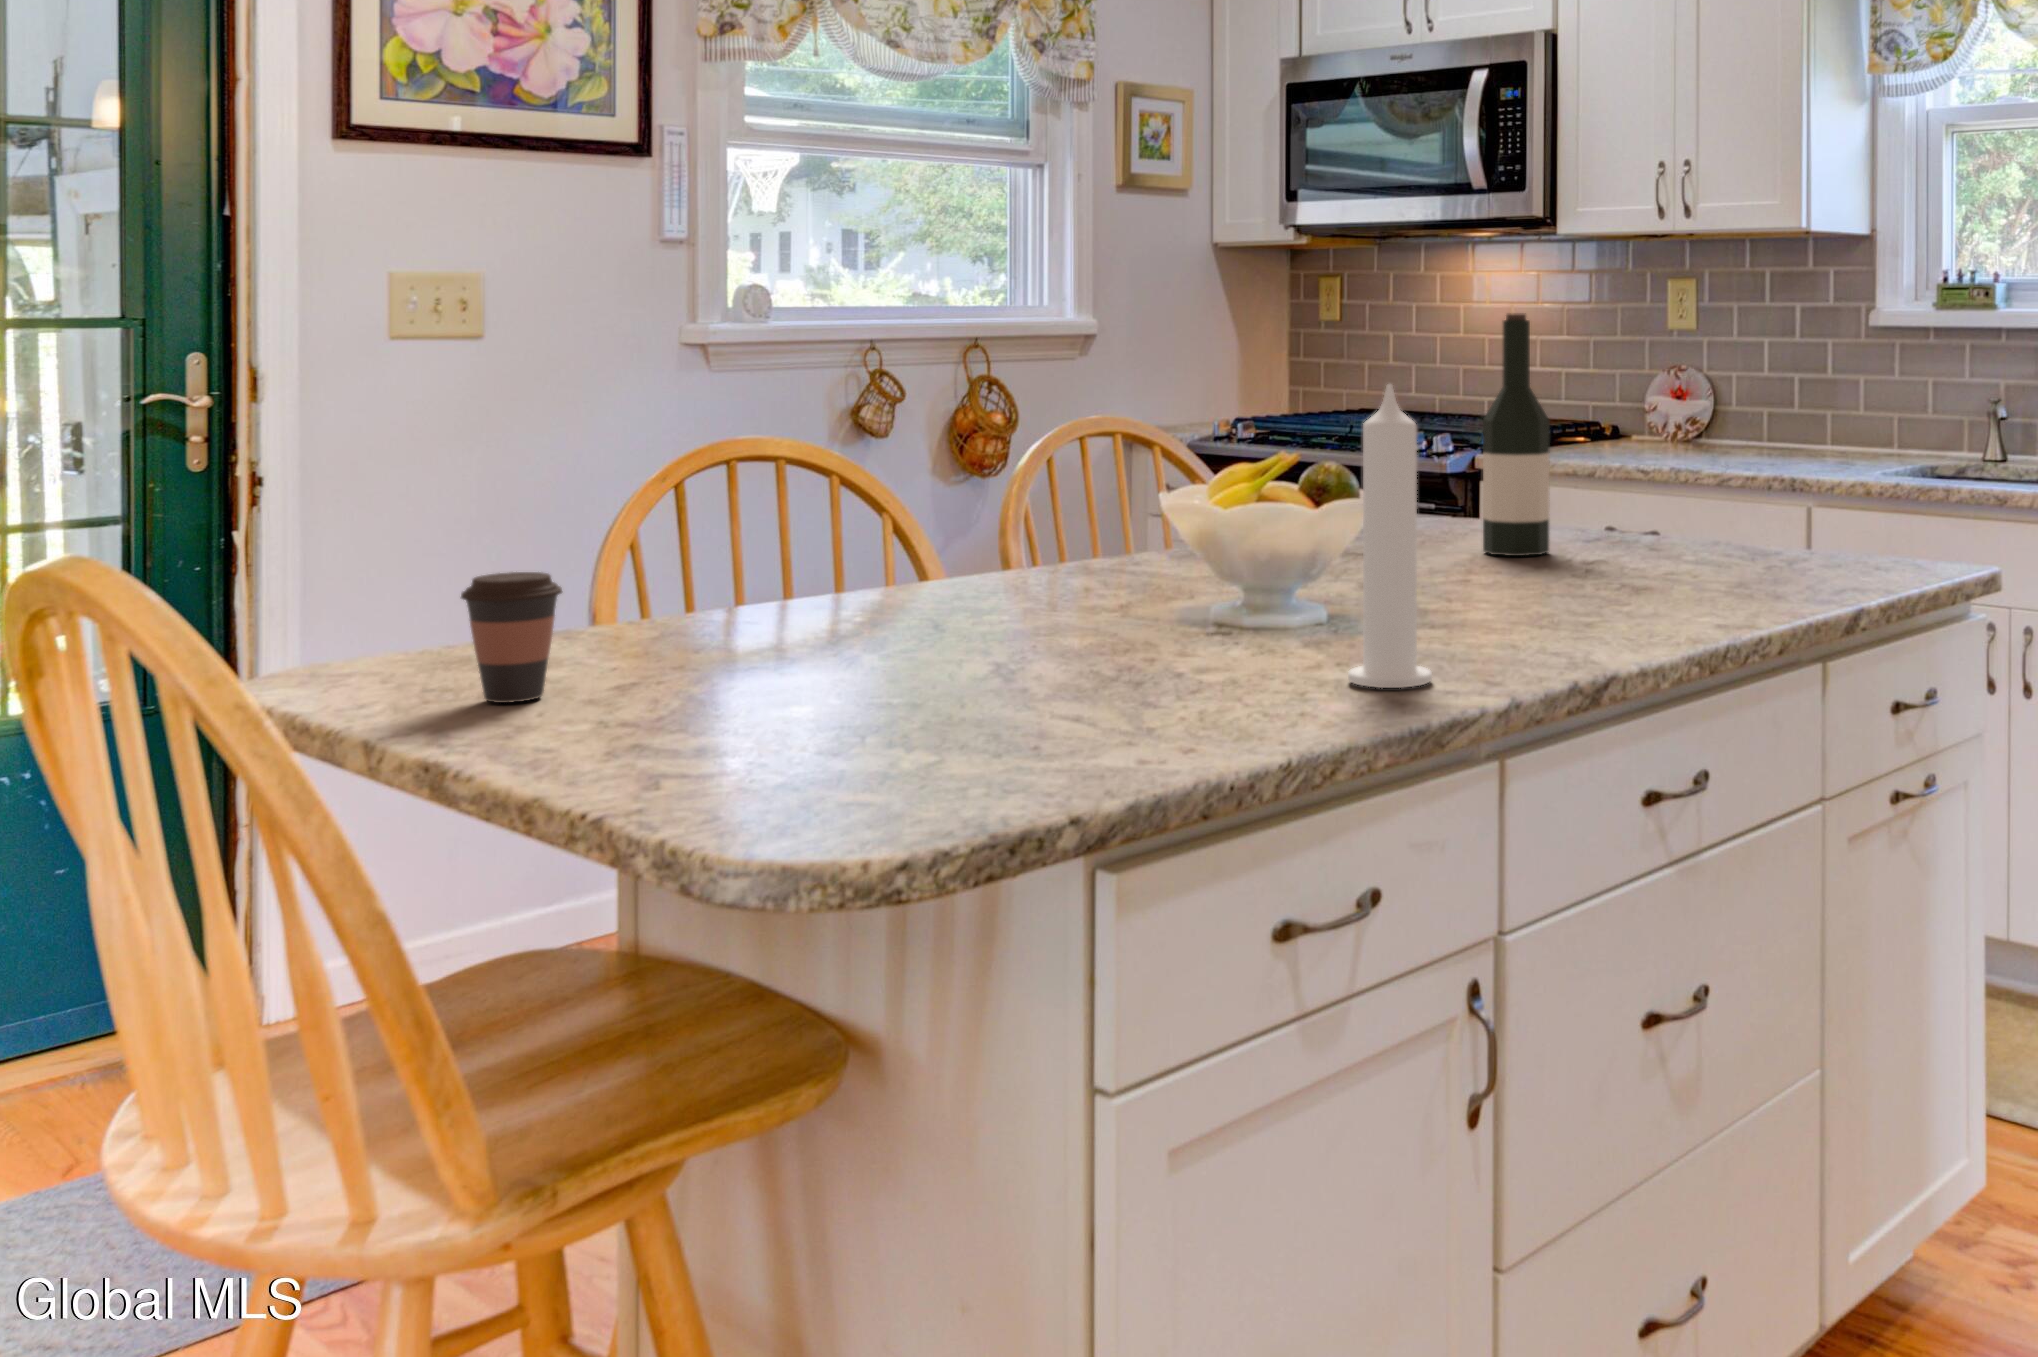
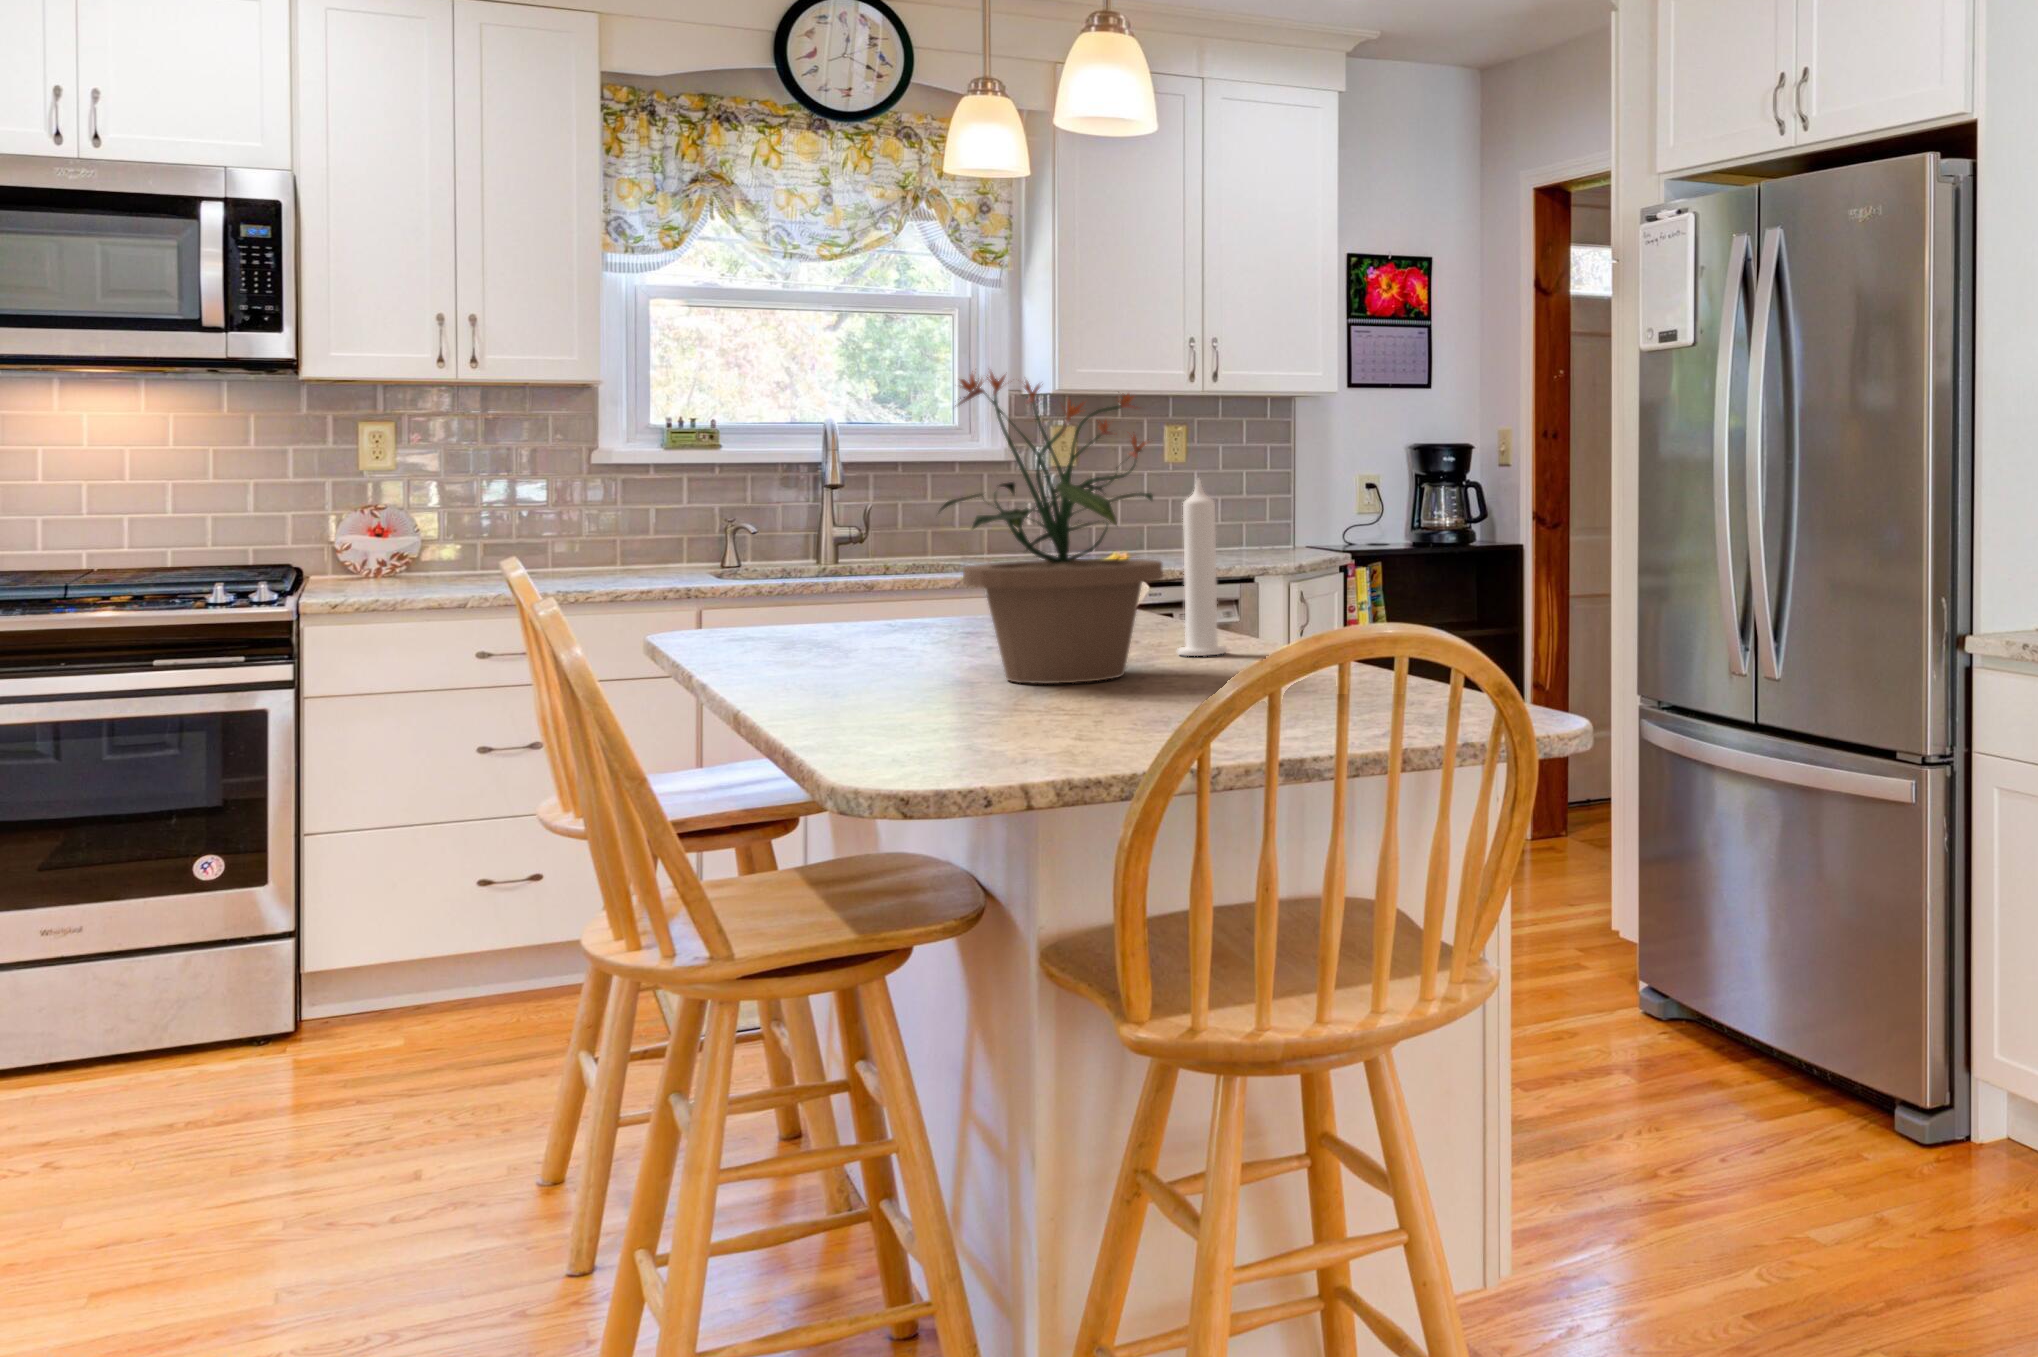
potted plant: none [819,213,1259,693] -> present [940,372,1163,684]
wine bottle: present [1483,313,1550,556] -> none [825,445,880,626]
coffee cup: present [461,572,562,703] -> none [835,632,912,731]

